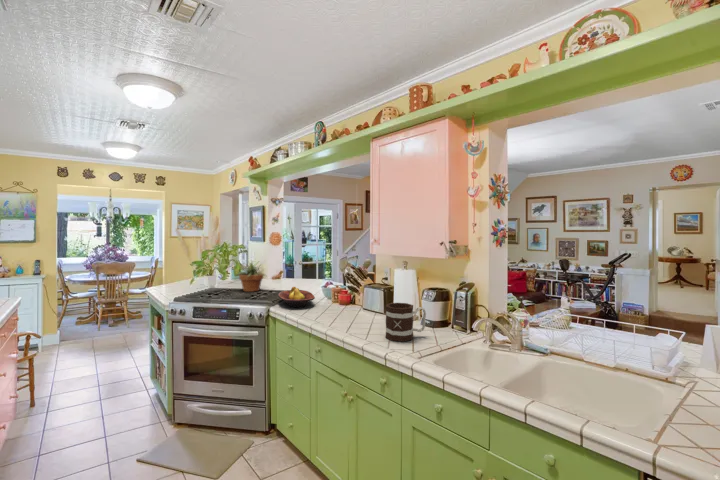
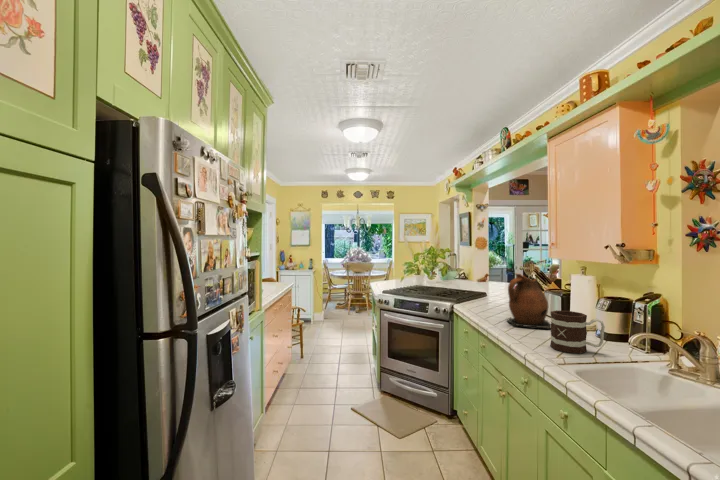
potted plant: present [236,263,265,292] -> none [433,263,464,292]
ceramic pitcher: none [330,270,373,321] -> present [508,274,551,329]
fruit bowl: present [278,287,315,308] -> none [464,289,499,309]

